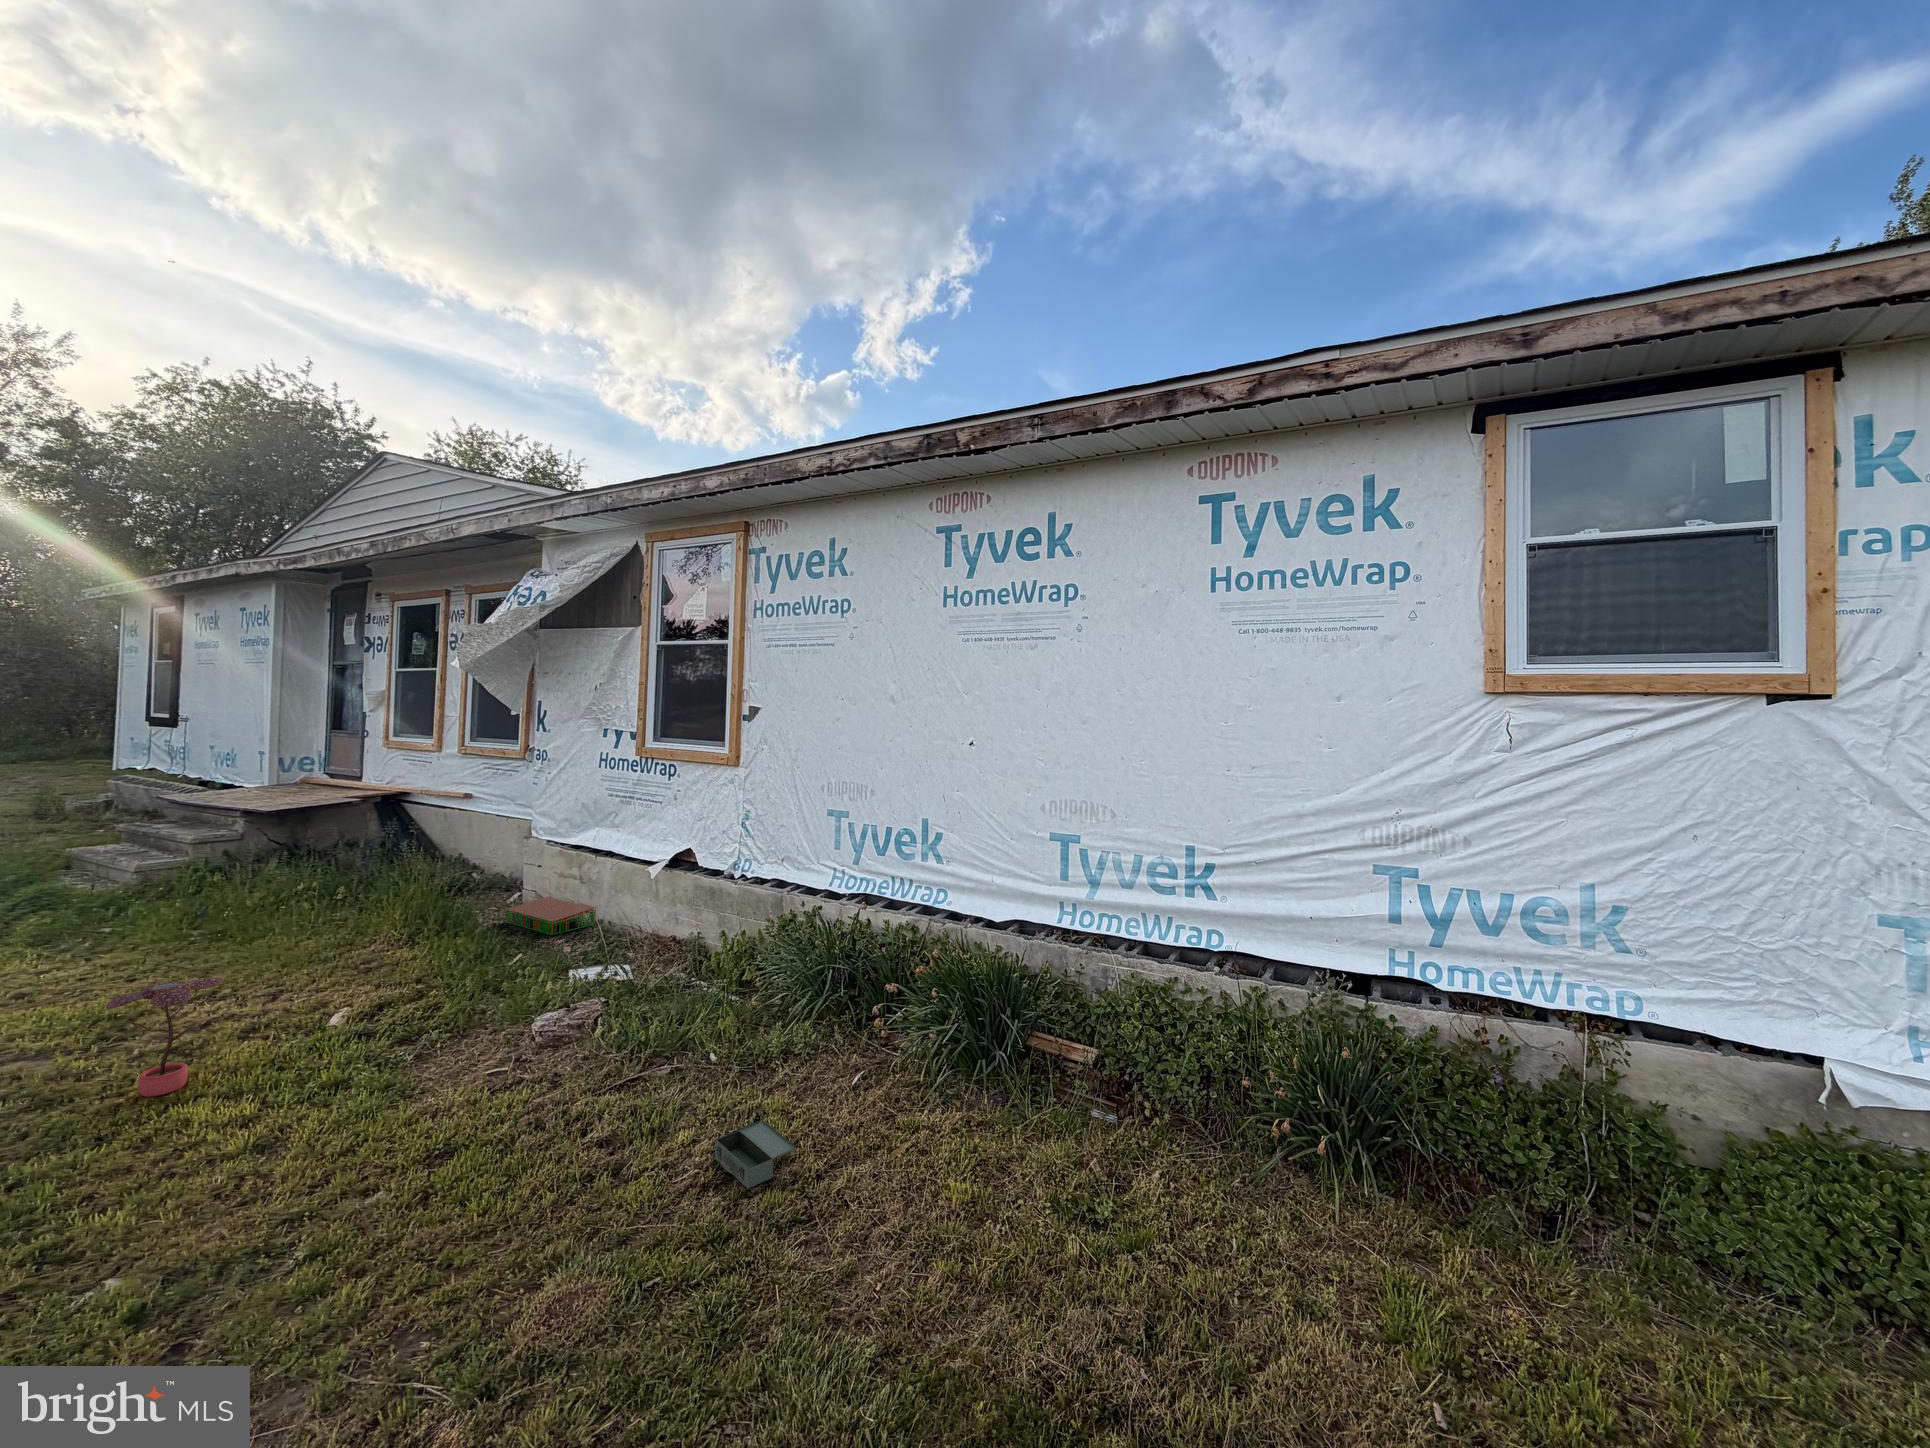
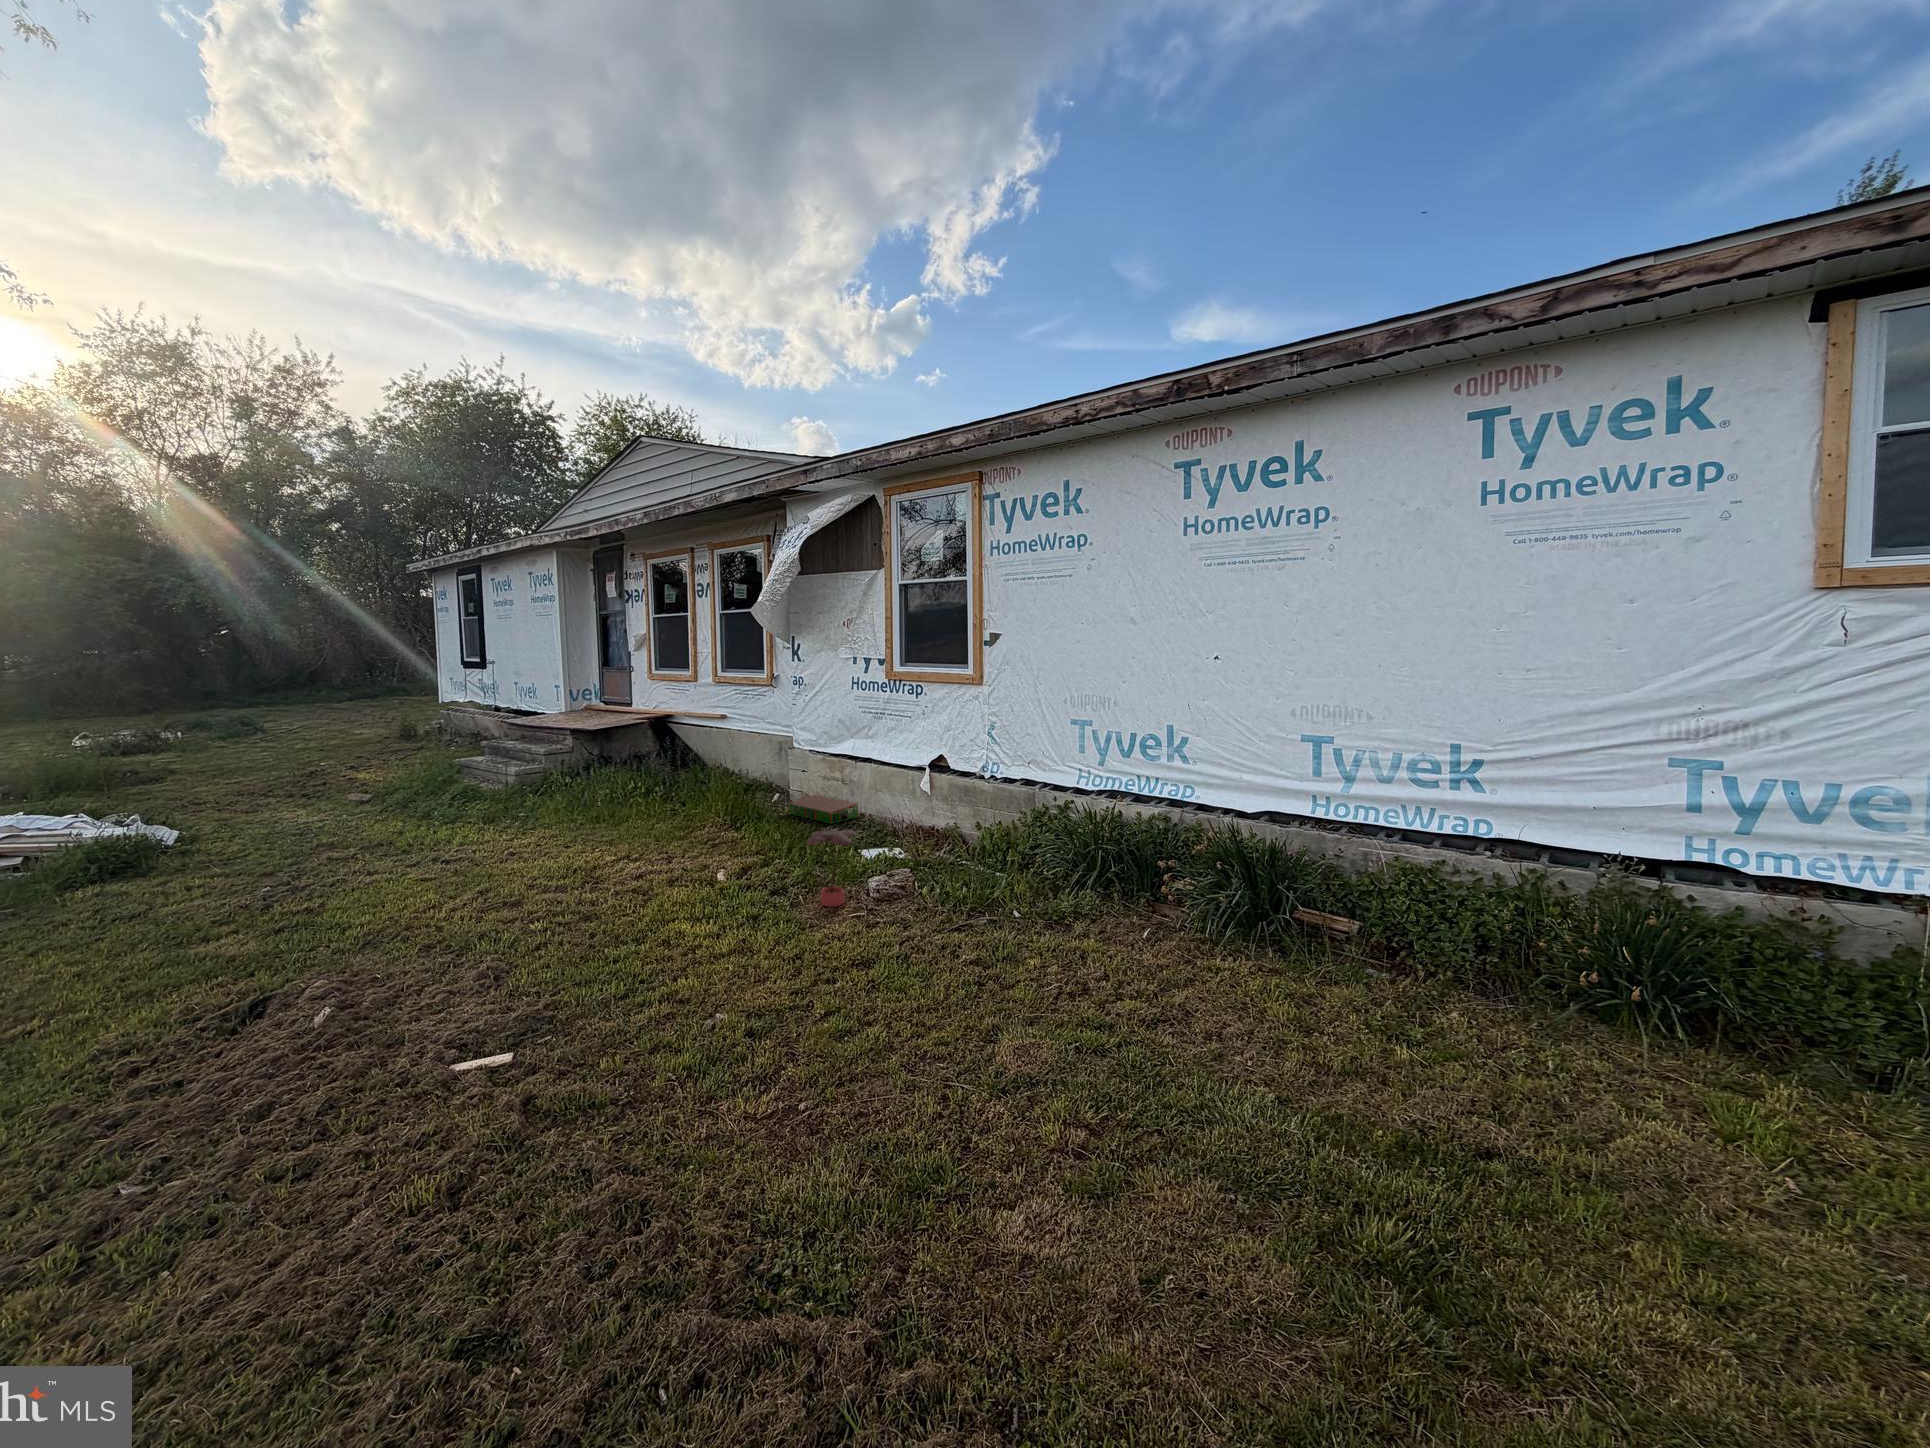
potted plant: present [106,978,223,1097] -> present [807,830,855,907]
toolbox: present [715,1121,796,1189] -> none [1059,952,1127,995]

